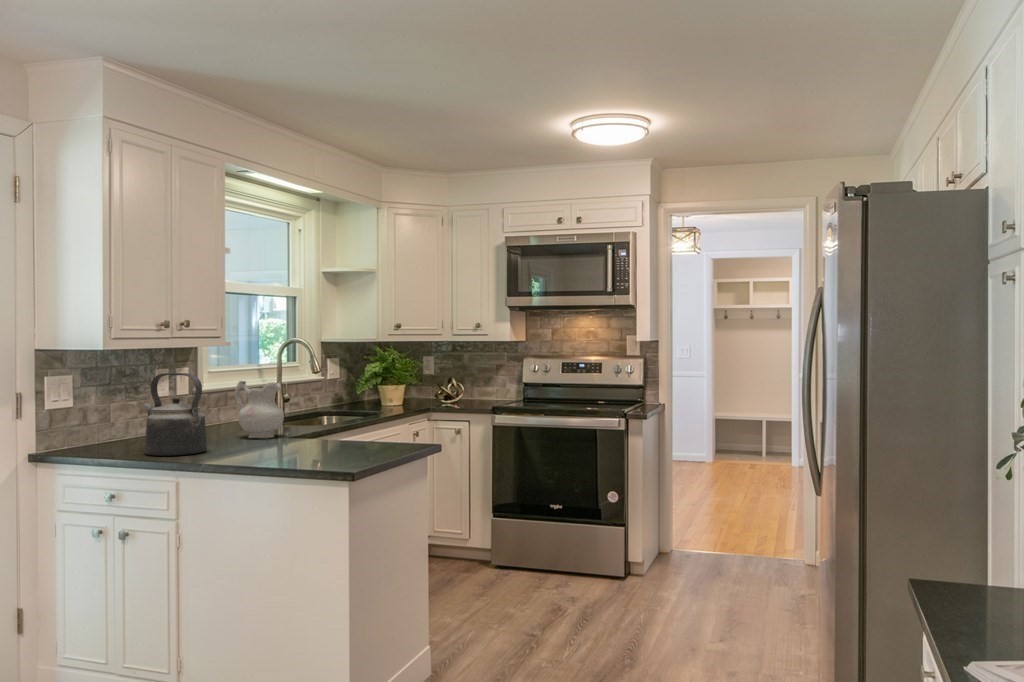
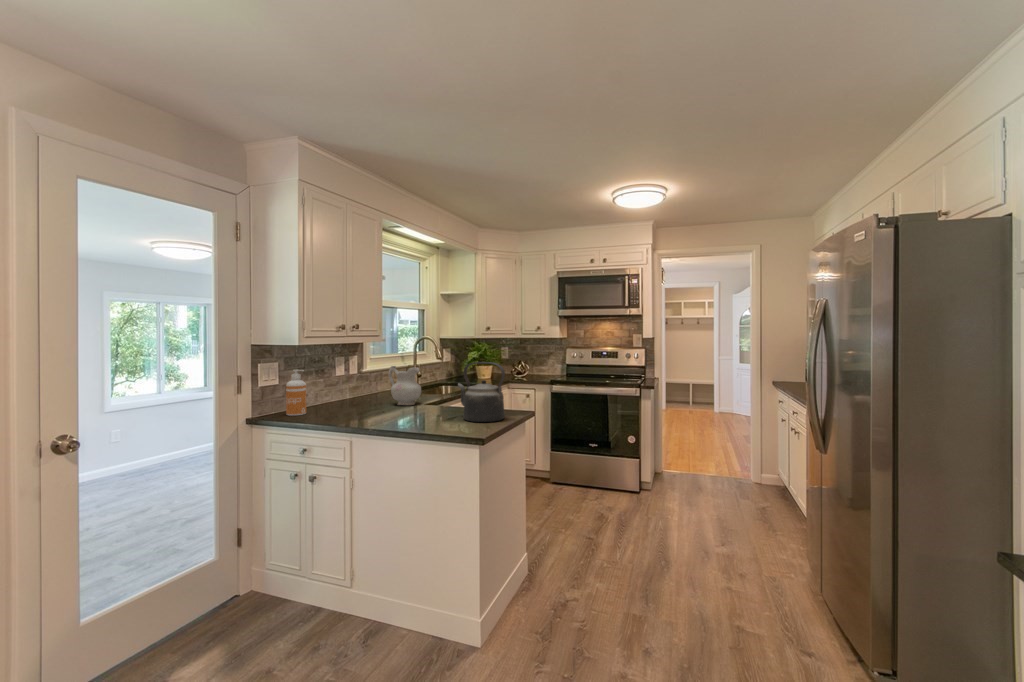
kettle: present [144,373,207,456] -> present [458,362,505,422]
soap dispenser: none [84,385,113,451] -> present [286,370,306,416]

